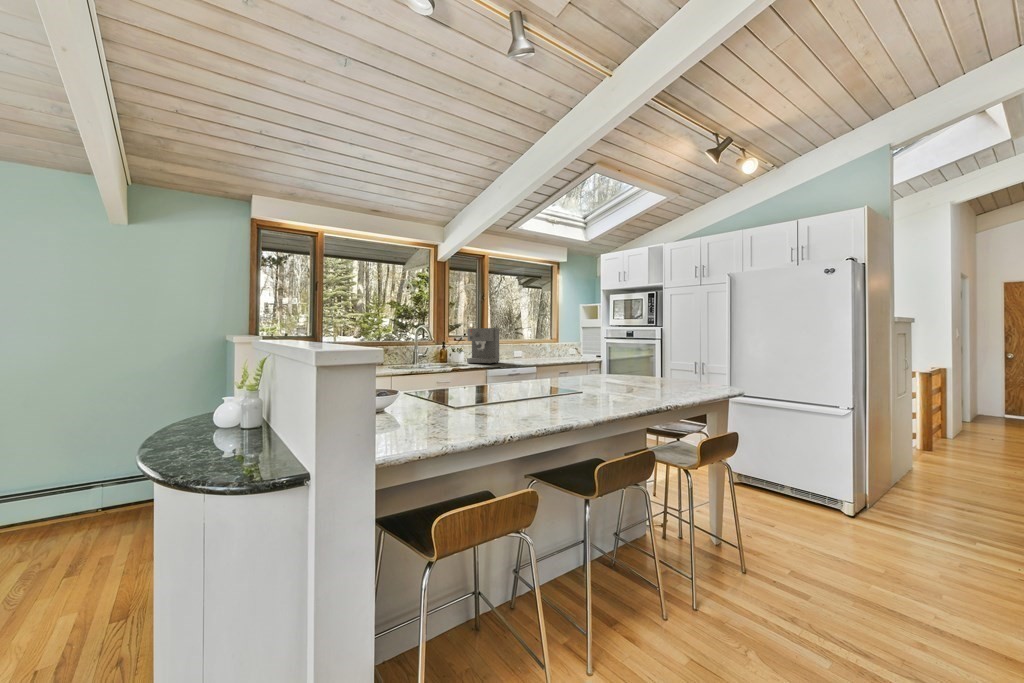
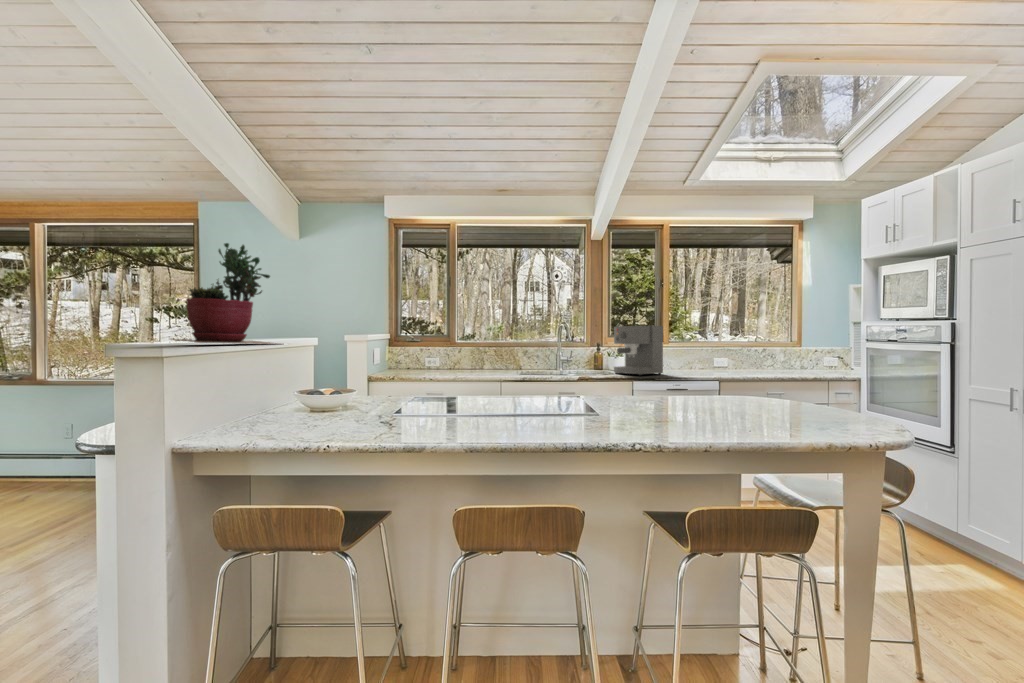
succulent plant: none [266,226,390,346] -> present [175,243,274,344]

